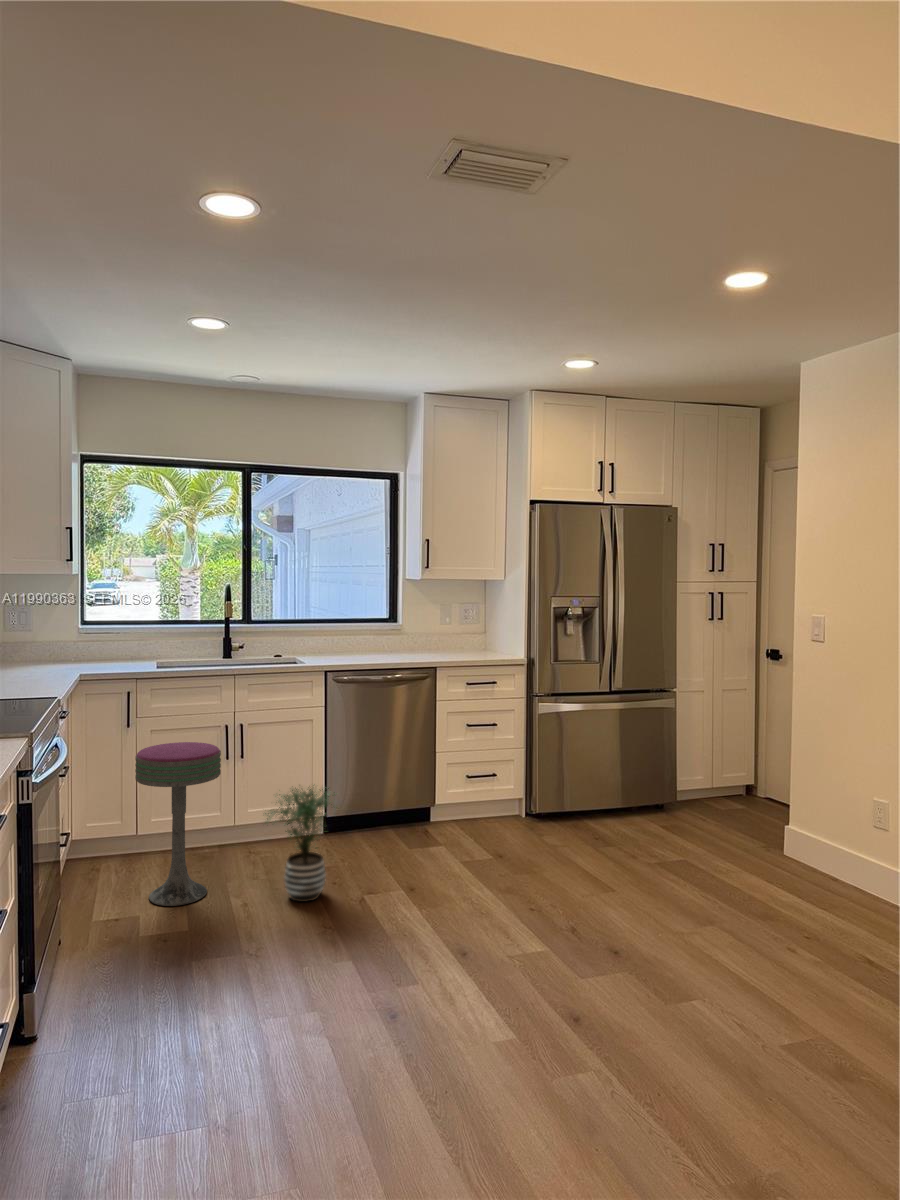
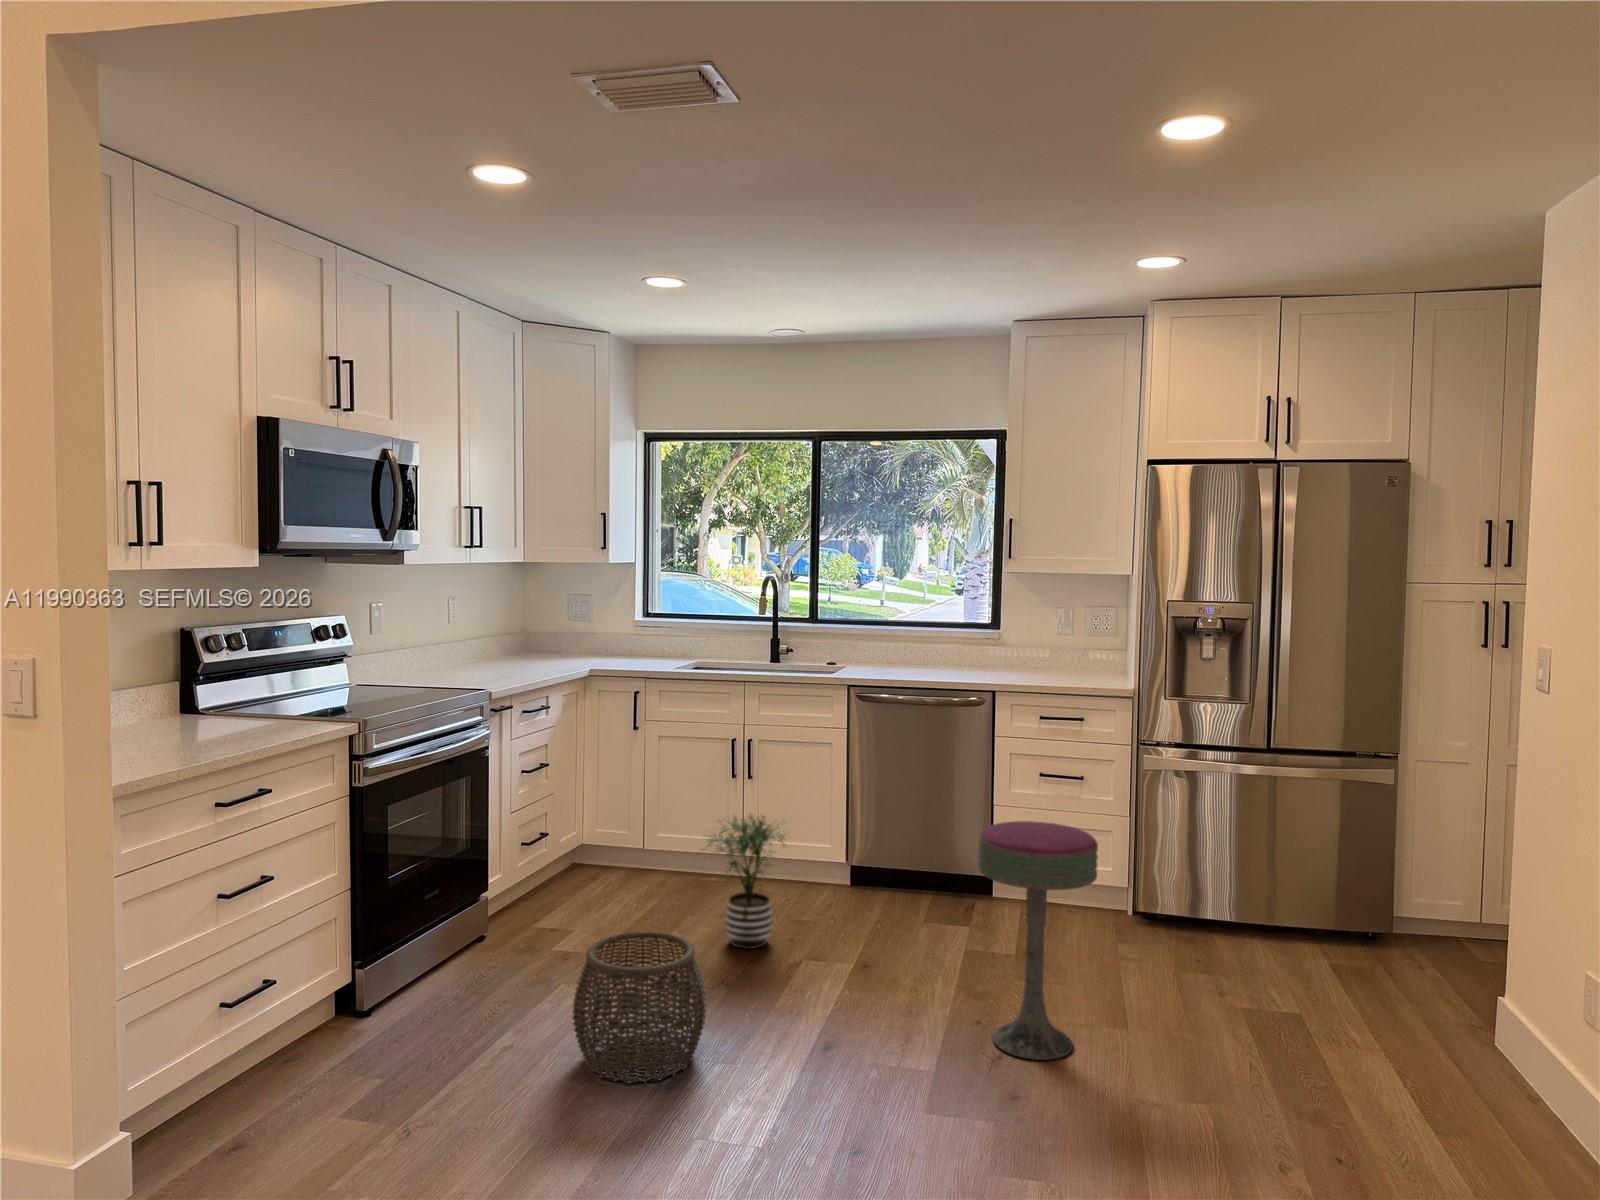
bar stool: present [135,742,221,906] -> present [978,821,1098,1060]
woven basket: none [284,900,406,1049] -> present [573,932,707,1083]

